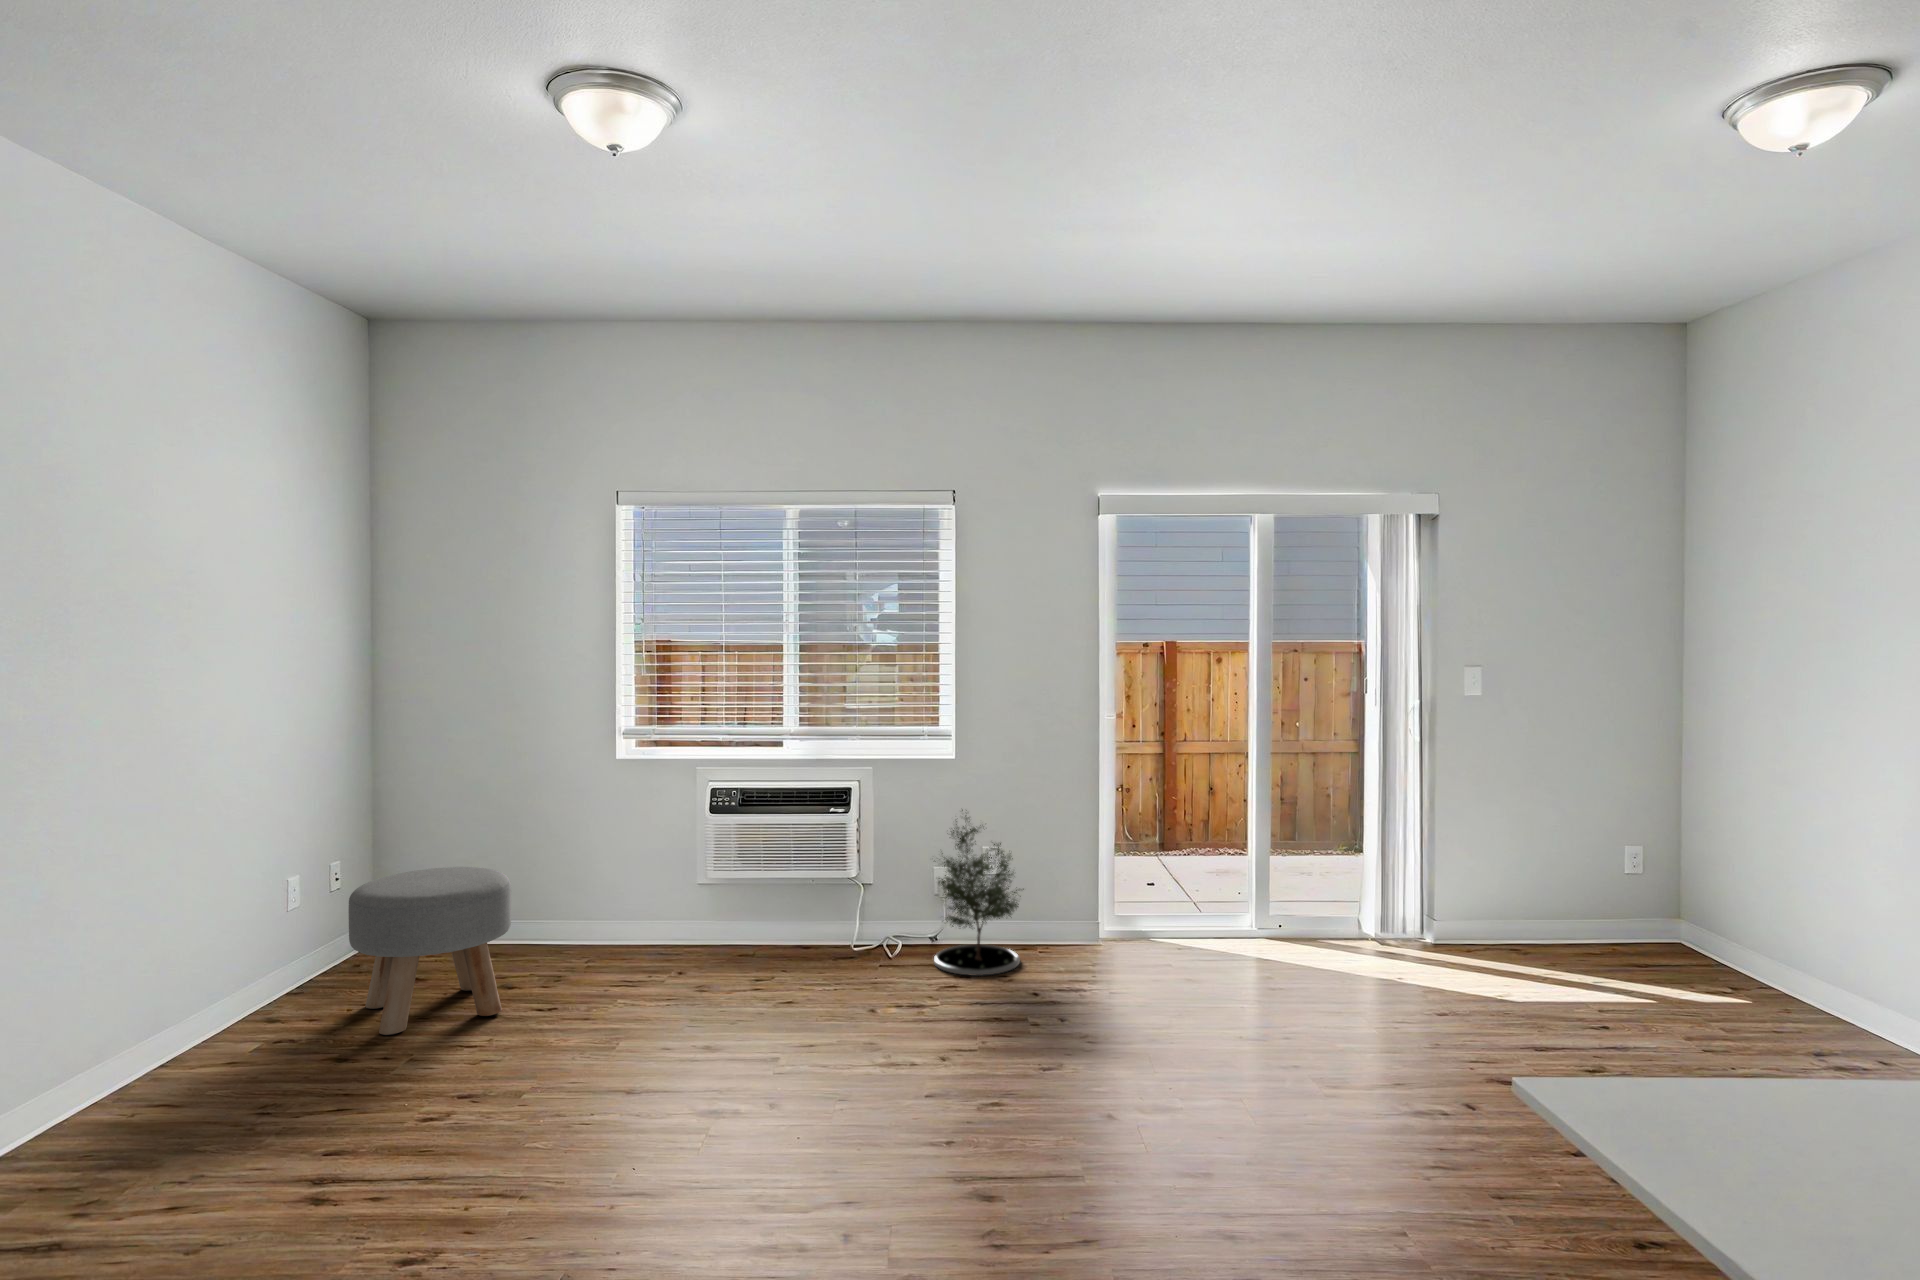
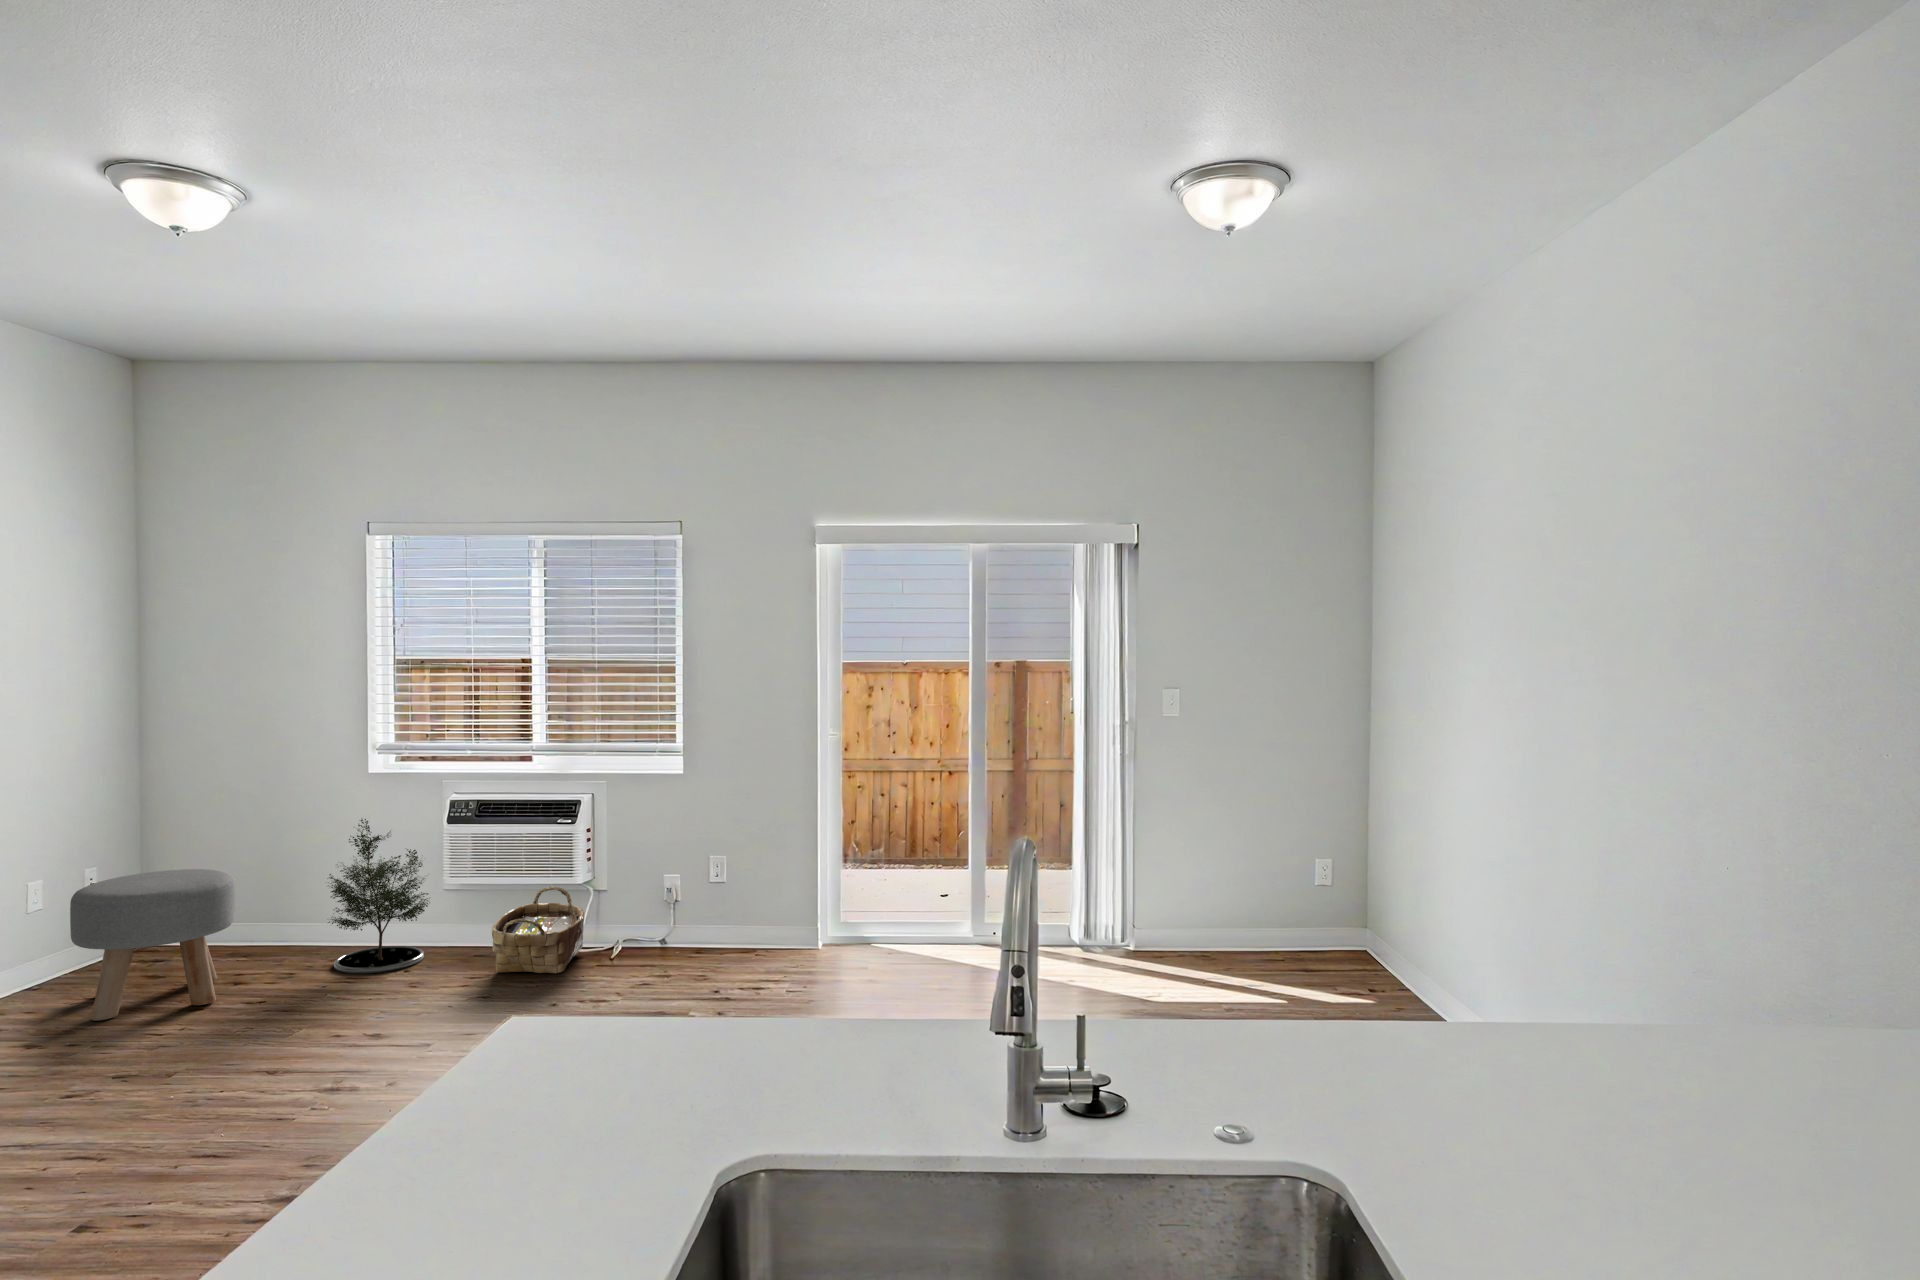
potted tree: present [934,810,1024,976] -> present [328,819,428,973]
woven basket: none [774,881,863,975] -> present [492,886,584,973]

